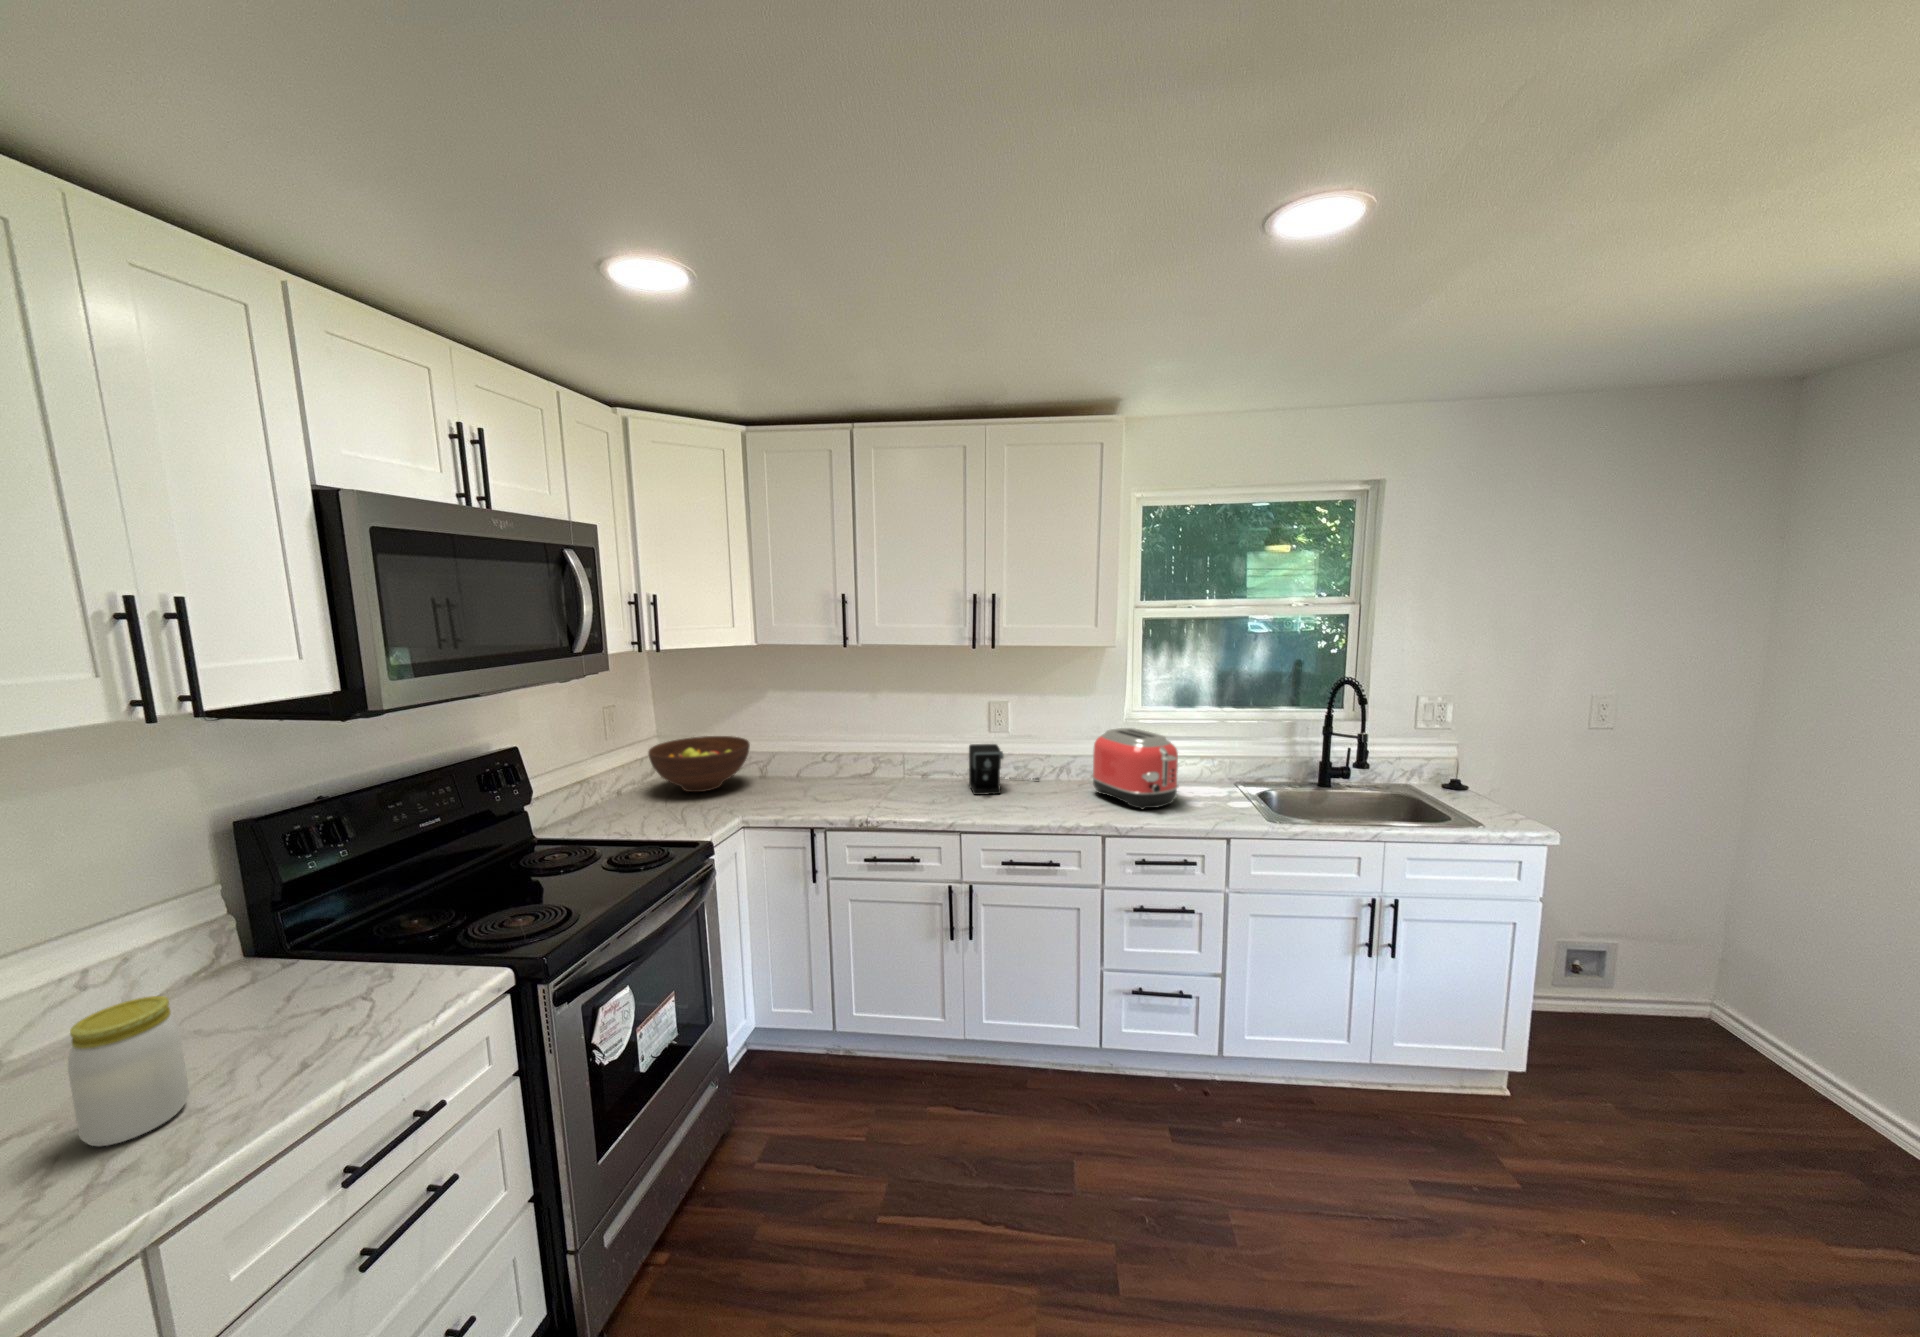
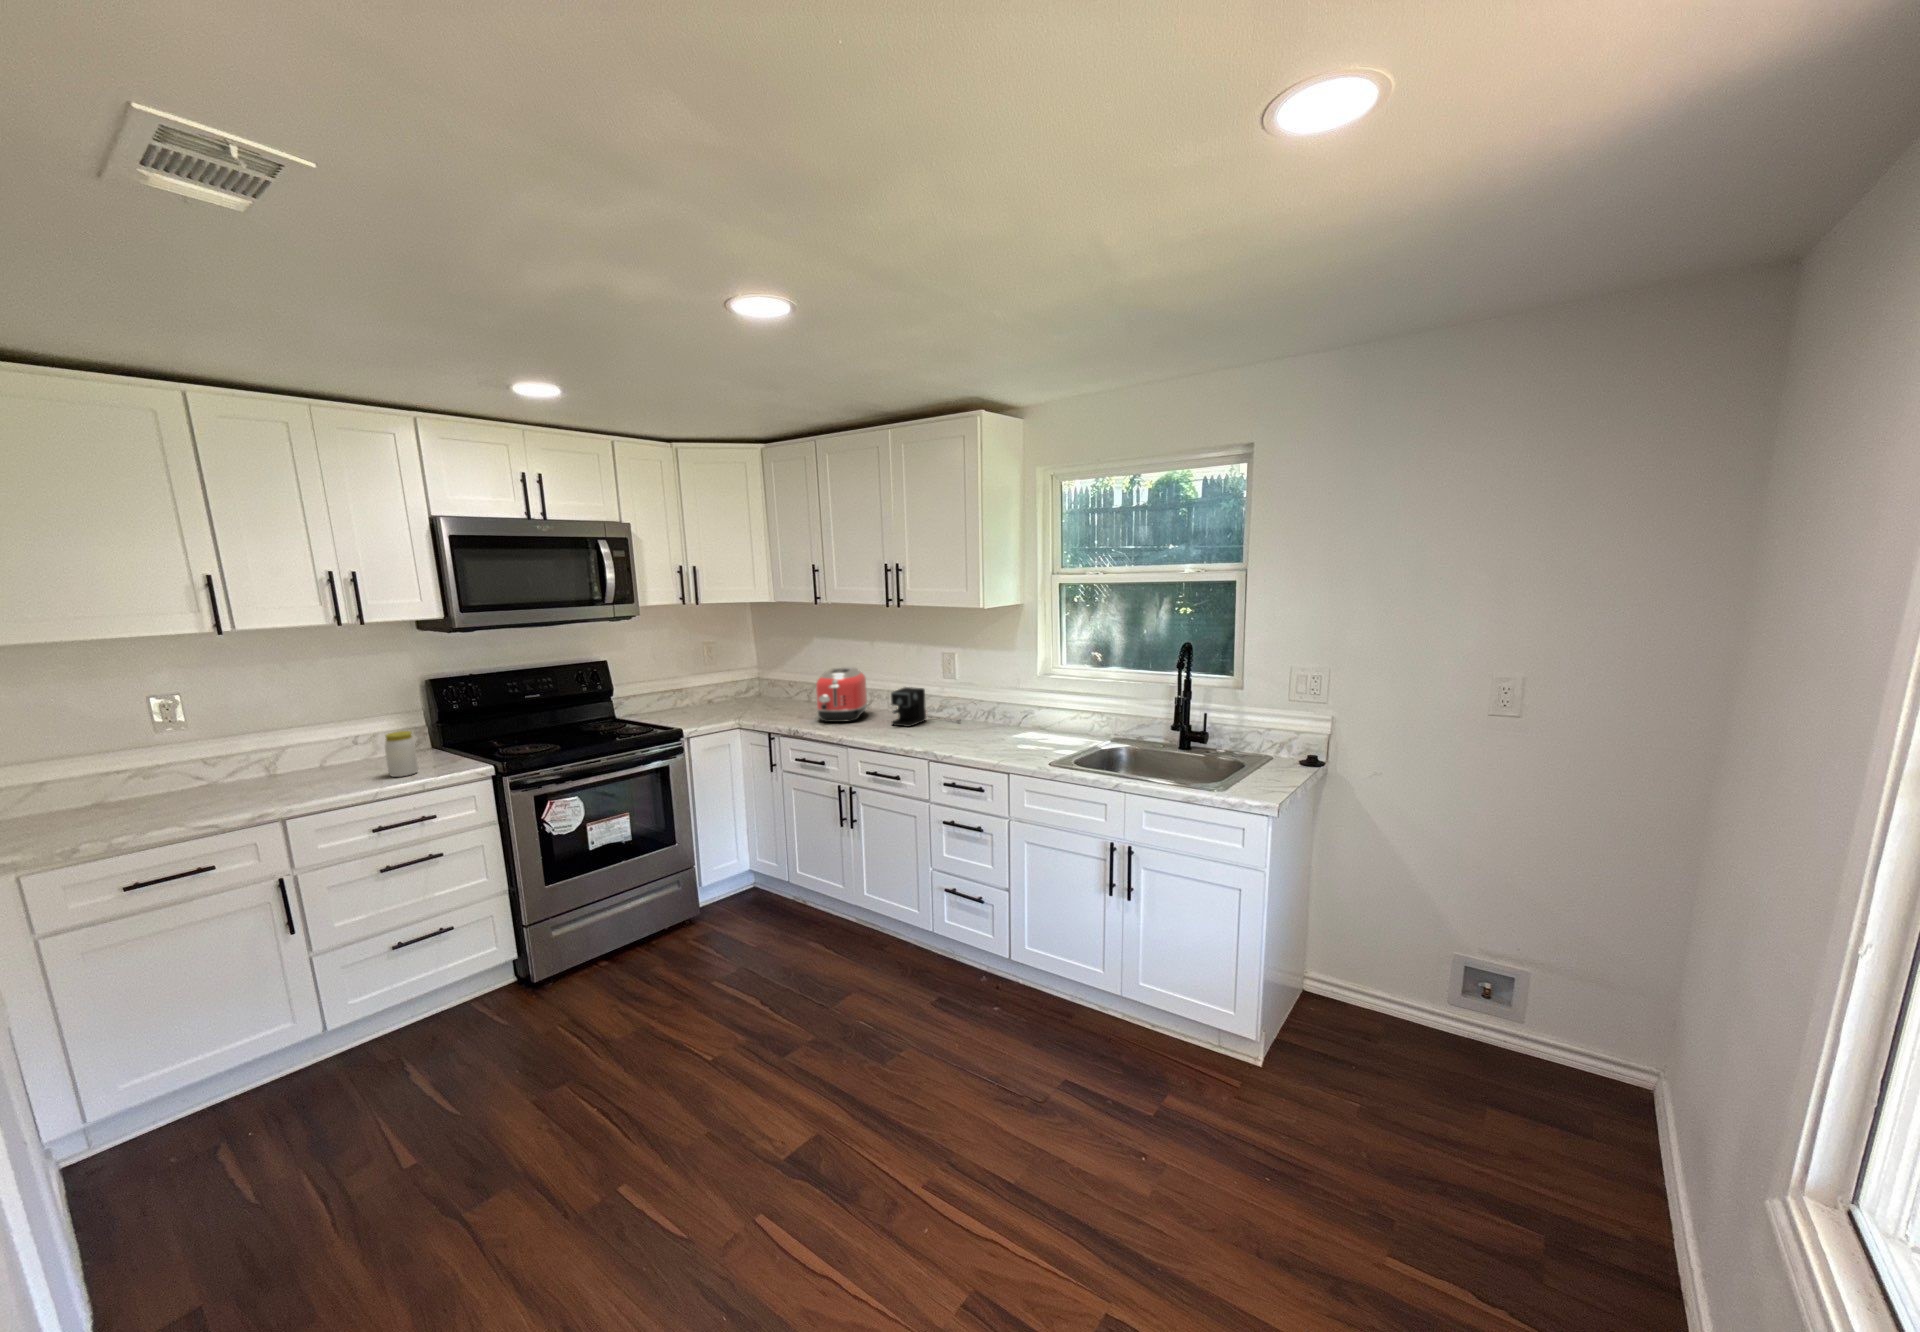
toaster: present [1092,728,1178,810] -> present [816,667,868,722]
fruit bowl: present [648,736,750,792] -> none [713,670,781,706]

